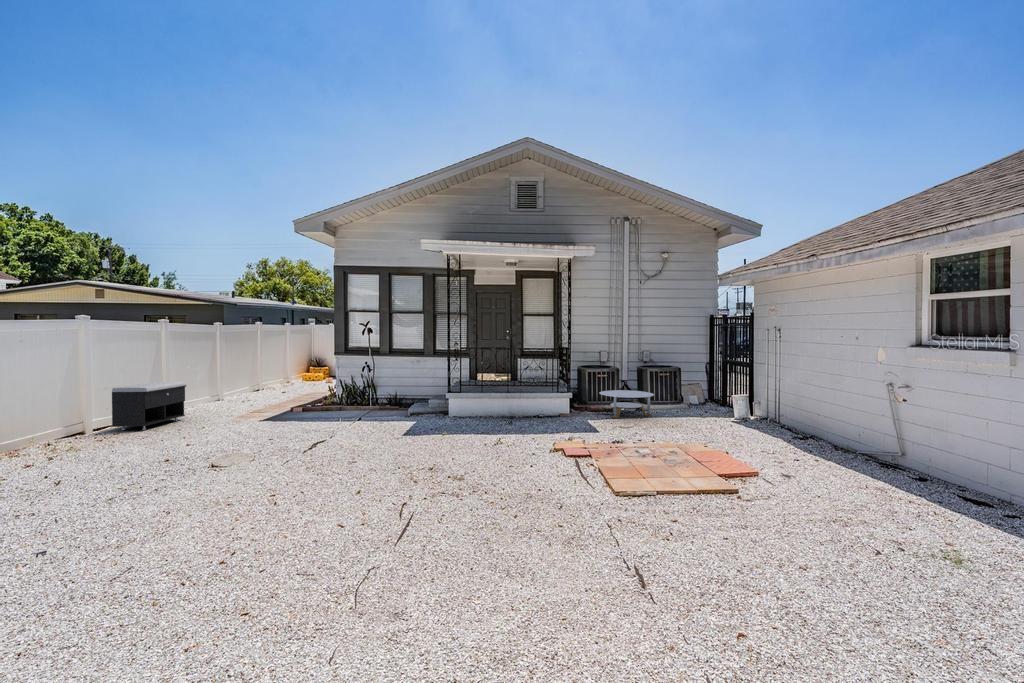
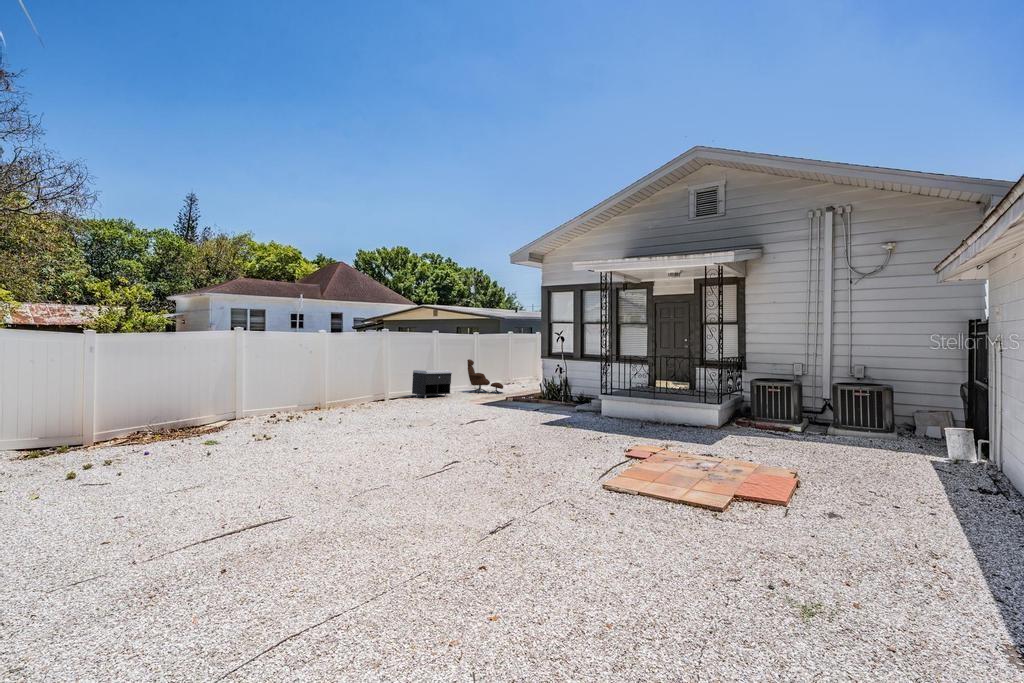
lounge chair: none [199,362,259,408] -> present [467,359,503,394]
round table: present [599,390,654,418] -> none [763,411,836,445]

